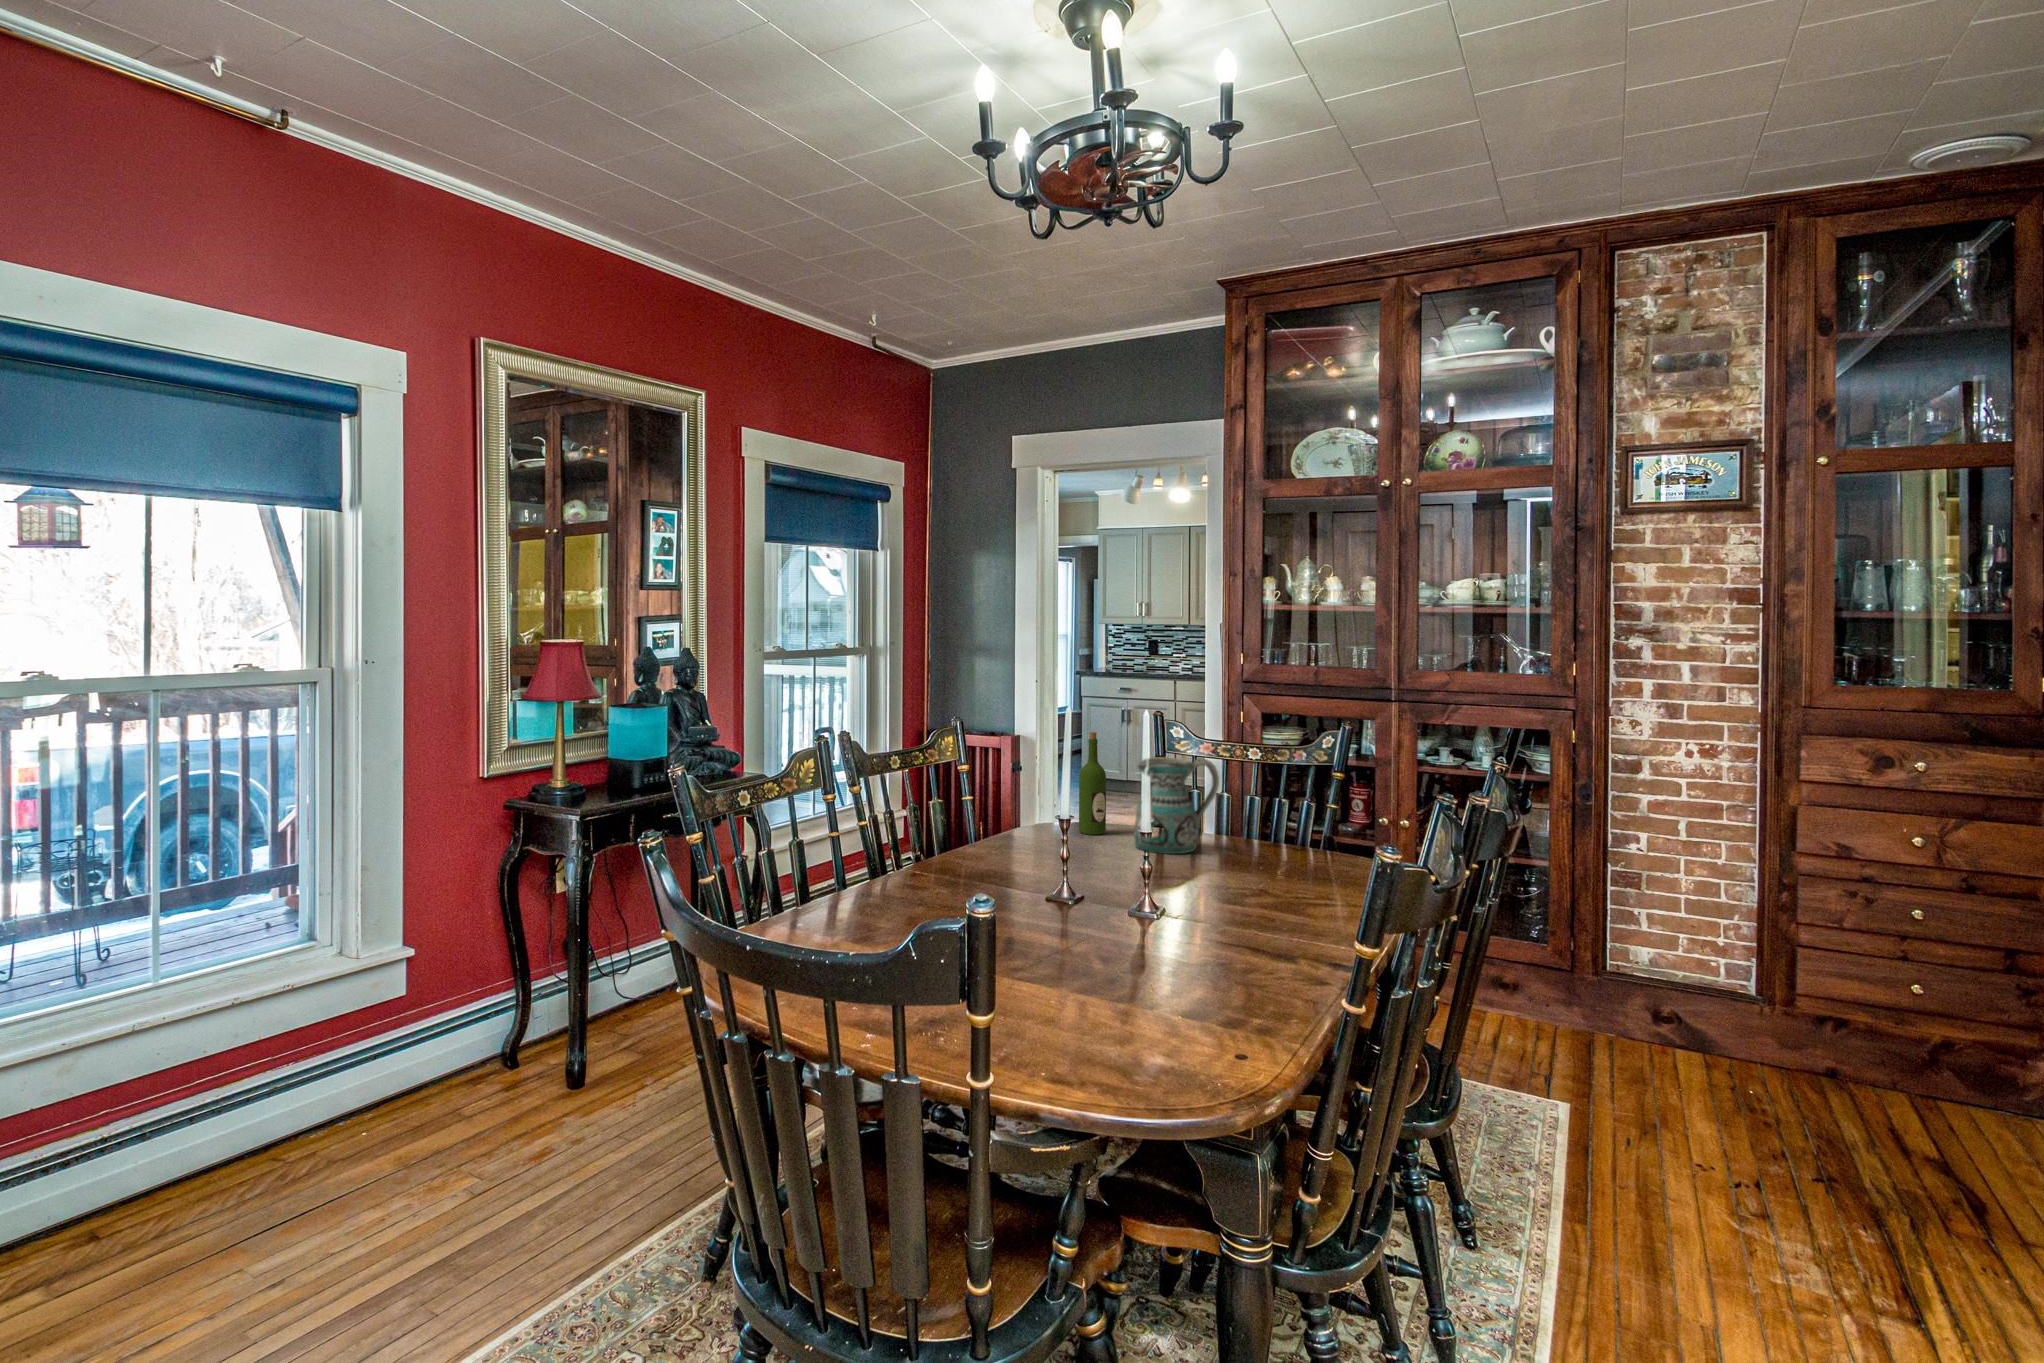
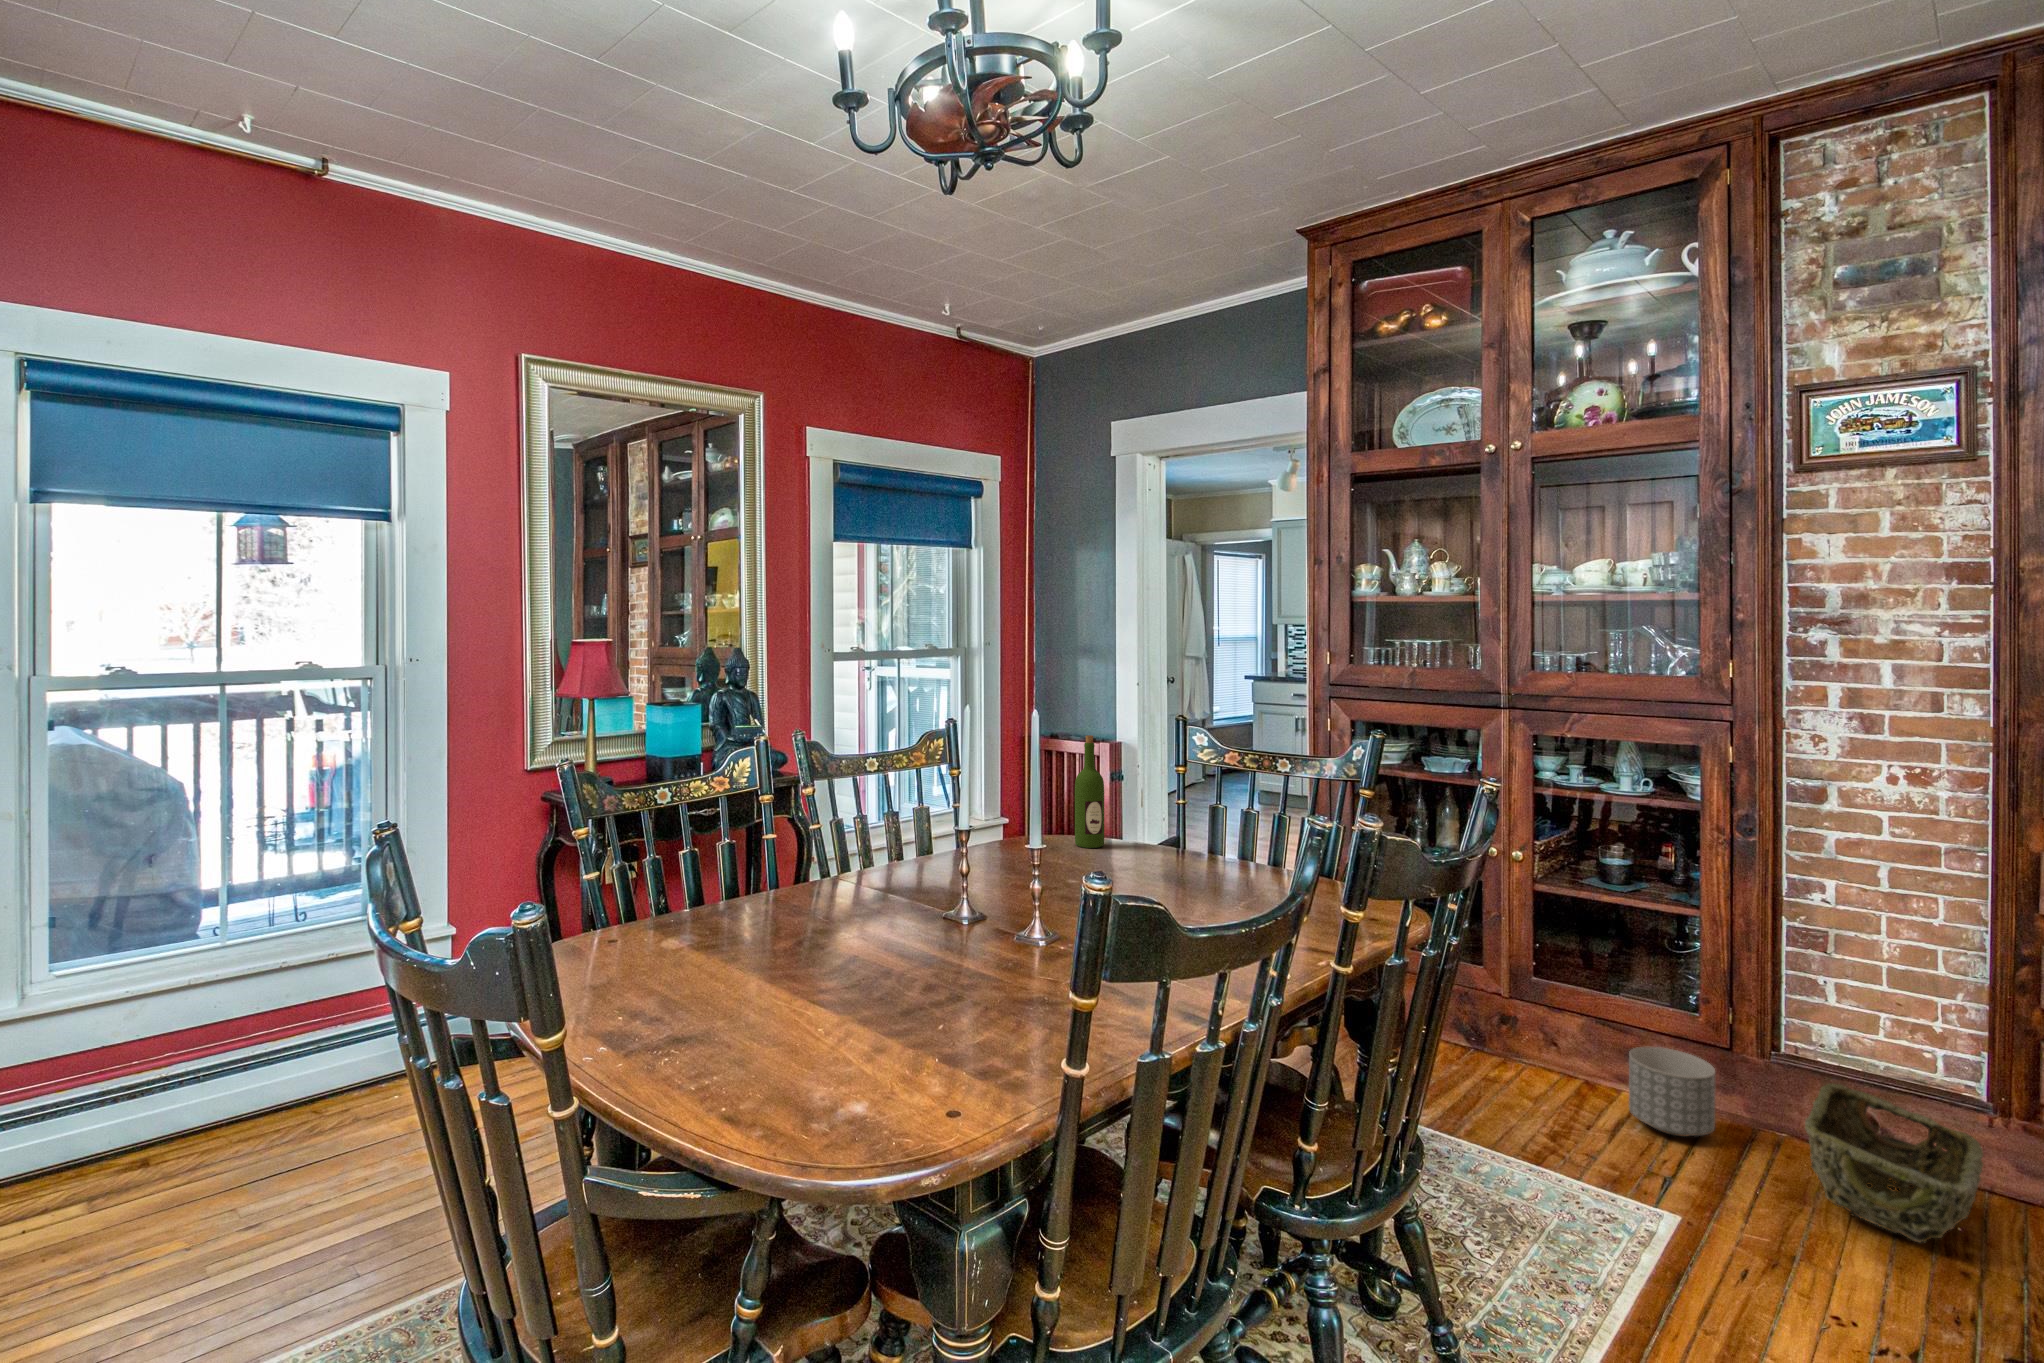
ceramic pitcher: present [1135,757,1219,854] -> none [1118,764,1214,873]
planter: none [1503,976,1570,1045] -> present [1629,1047,1715,1137]
woven basket: none [1643,992,1769,1105] -> present [1805,1083,1983,1242]

